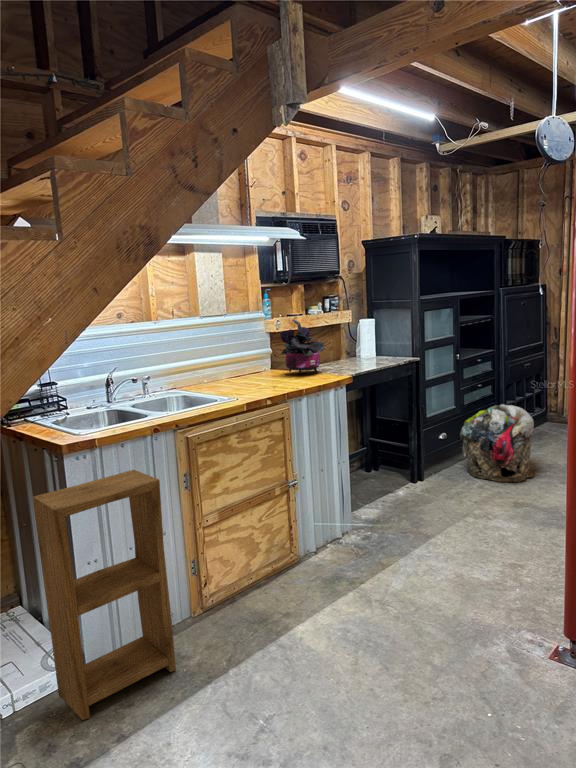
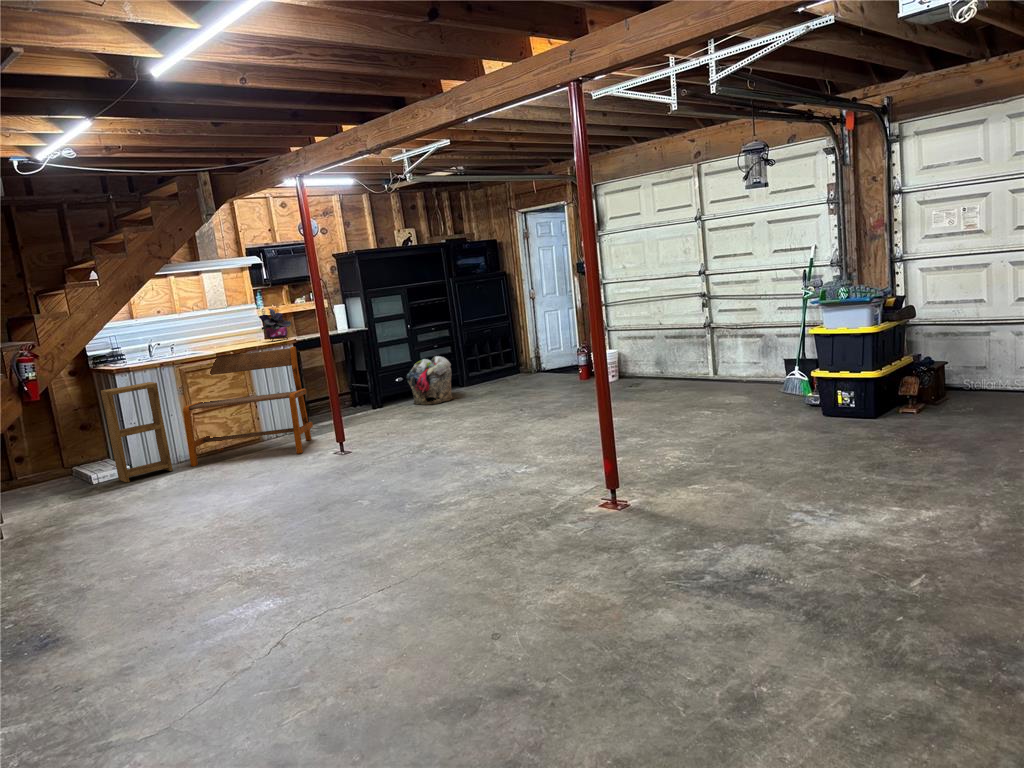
bench: none [199,398,443,651] -> present [183,347,313,466]

